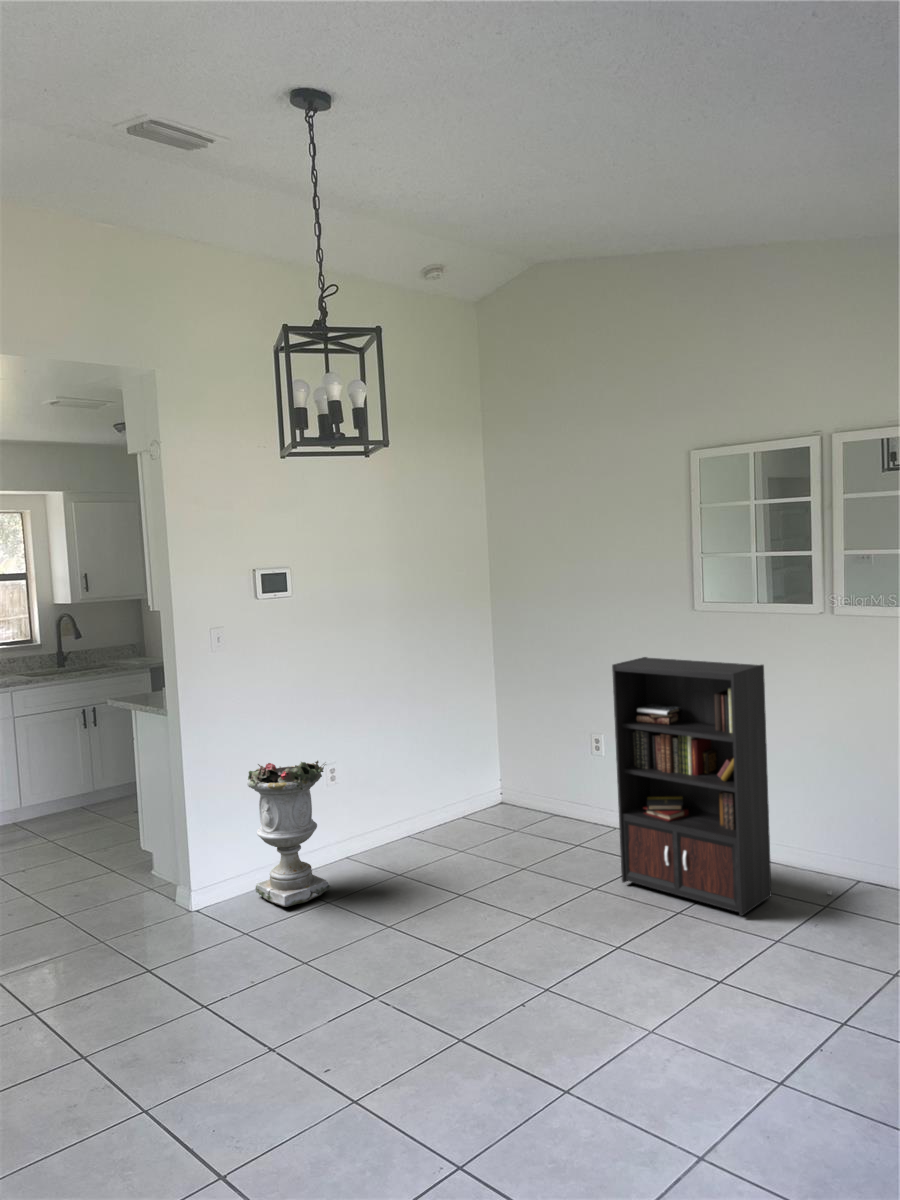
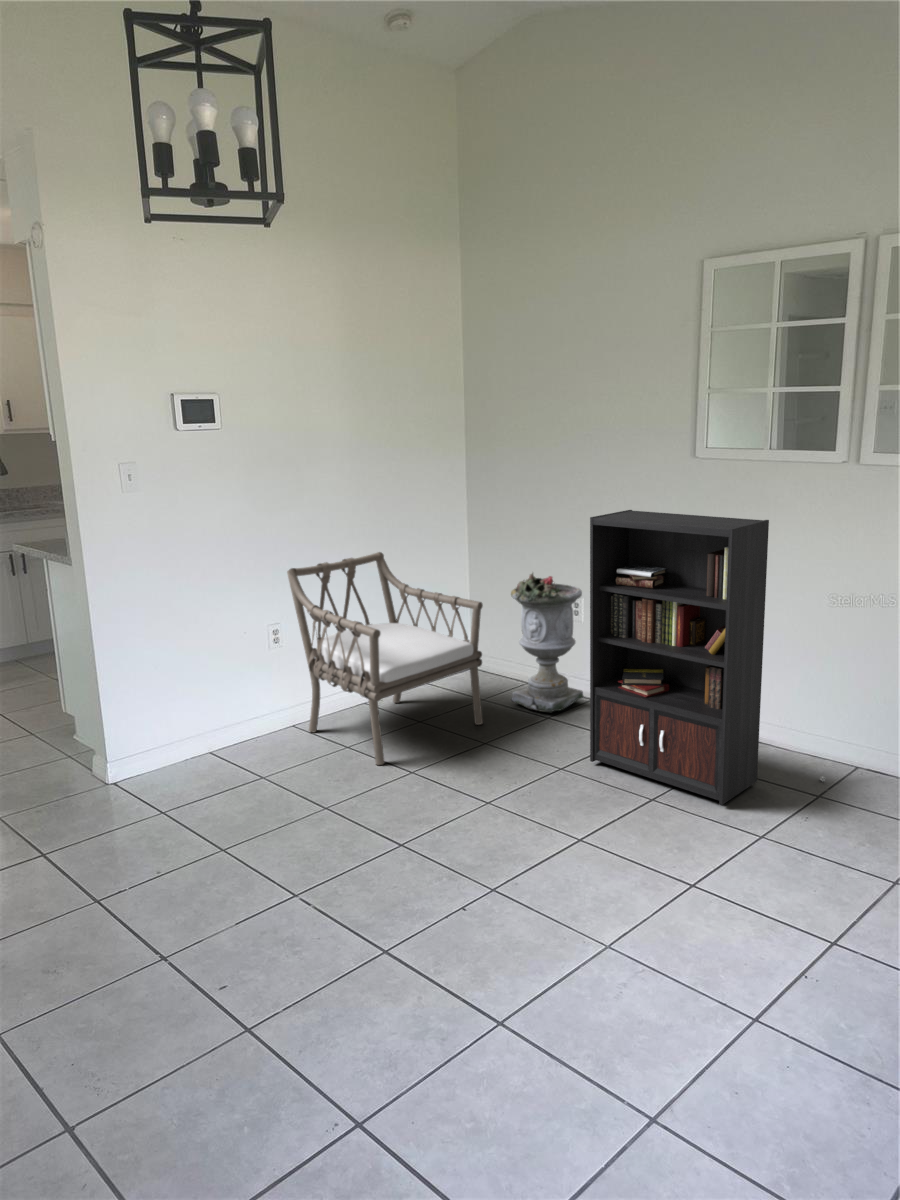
armchair: none [344,697,521,890] -> present [287,552,483,765]
planter: present [247,761,330,907] -> present [511,573,583,712]

